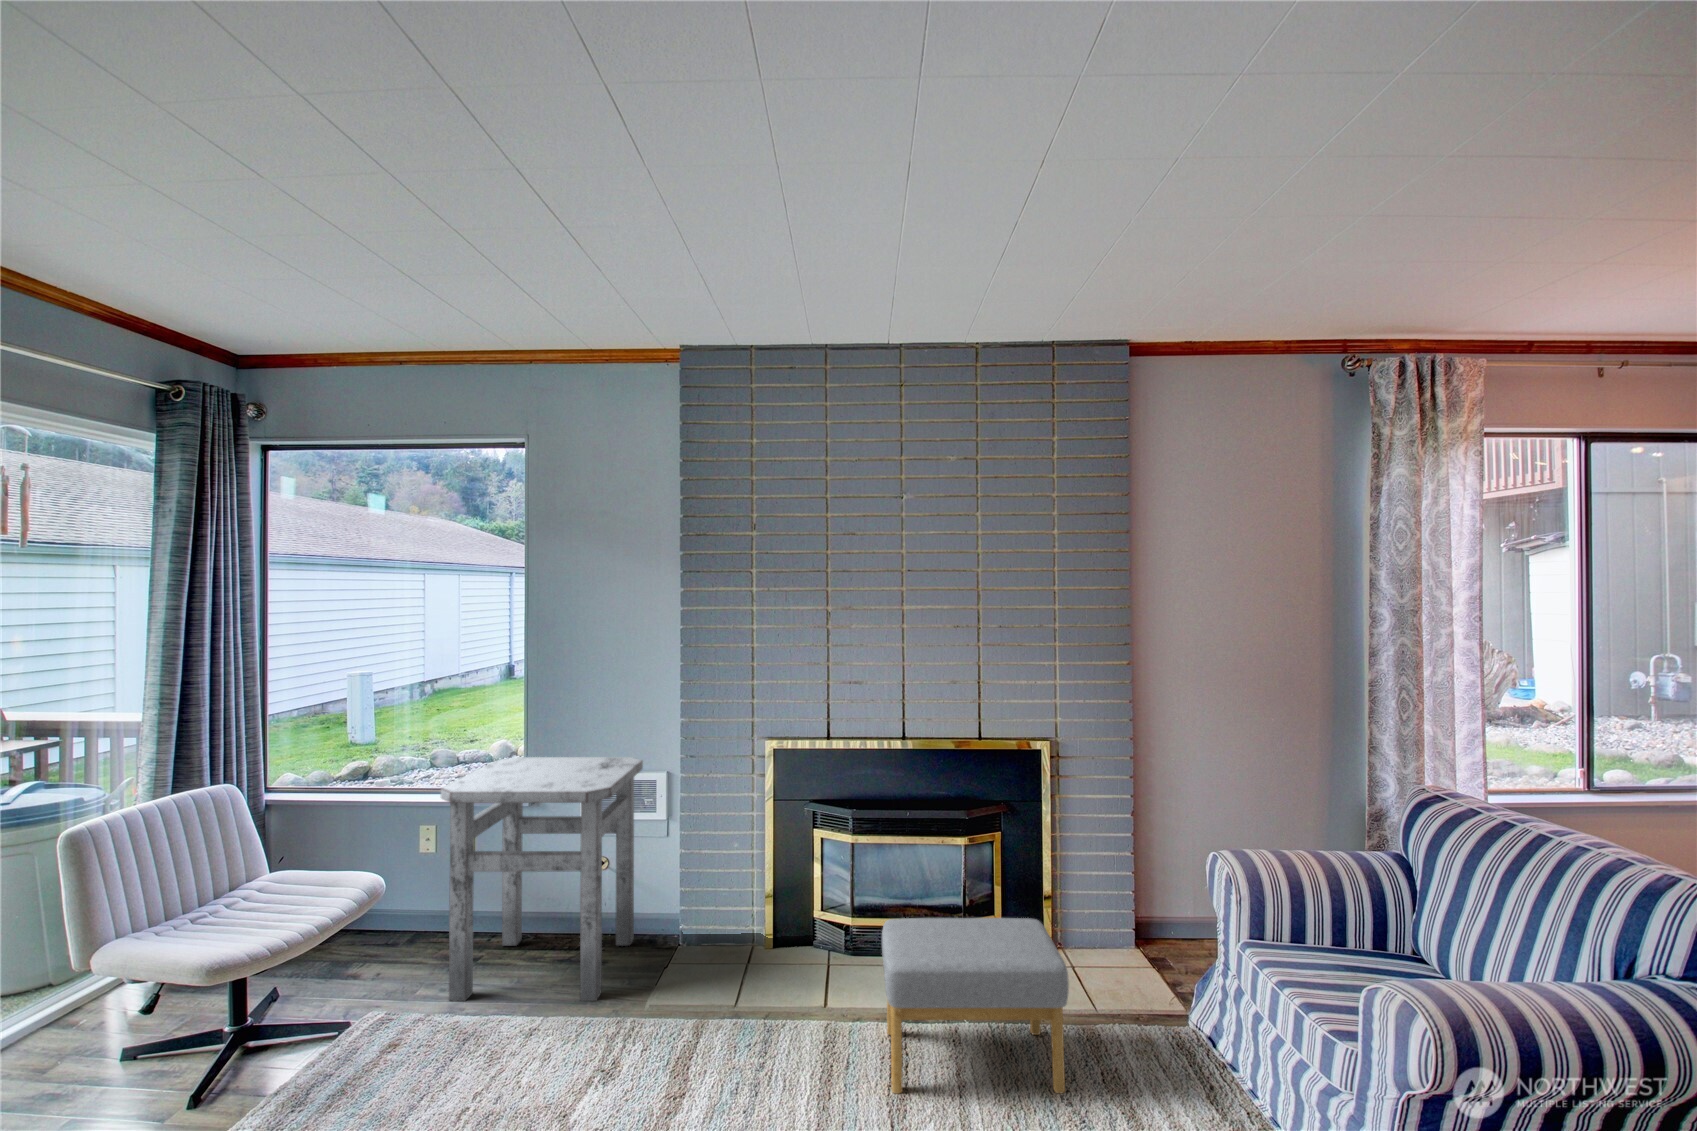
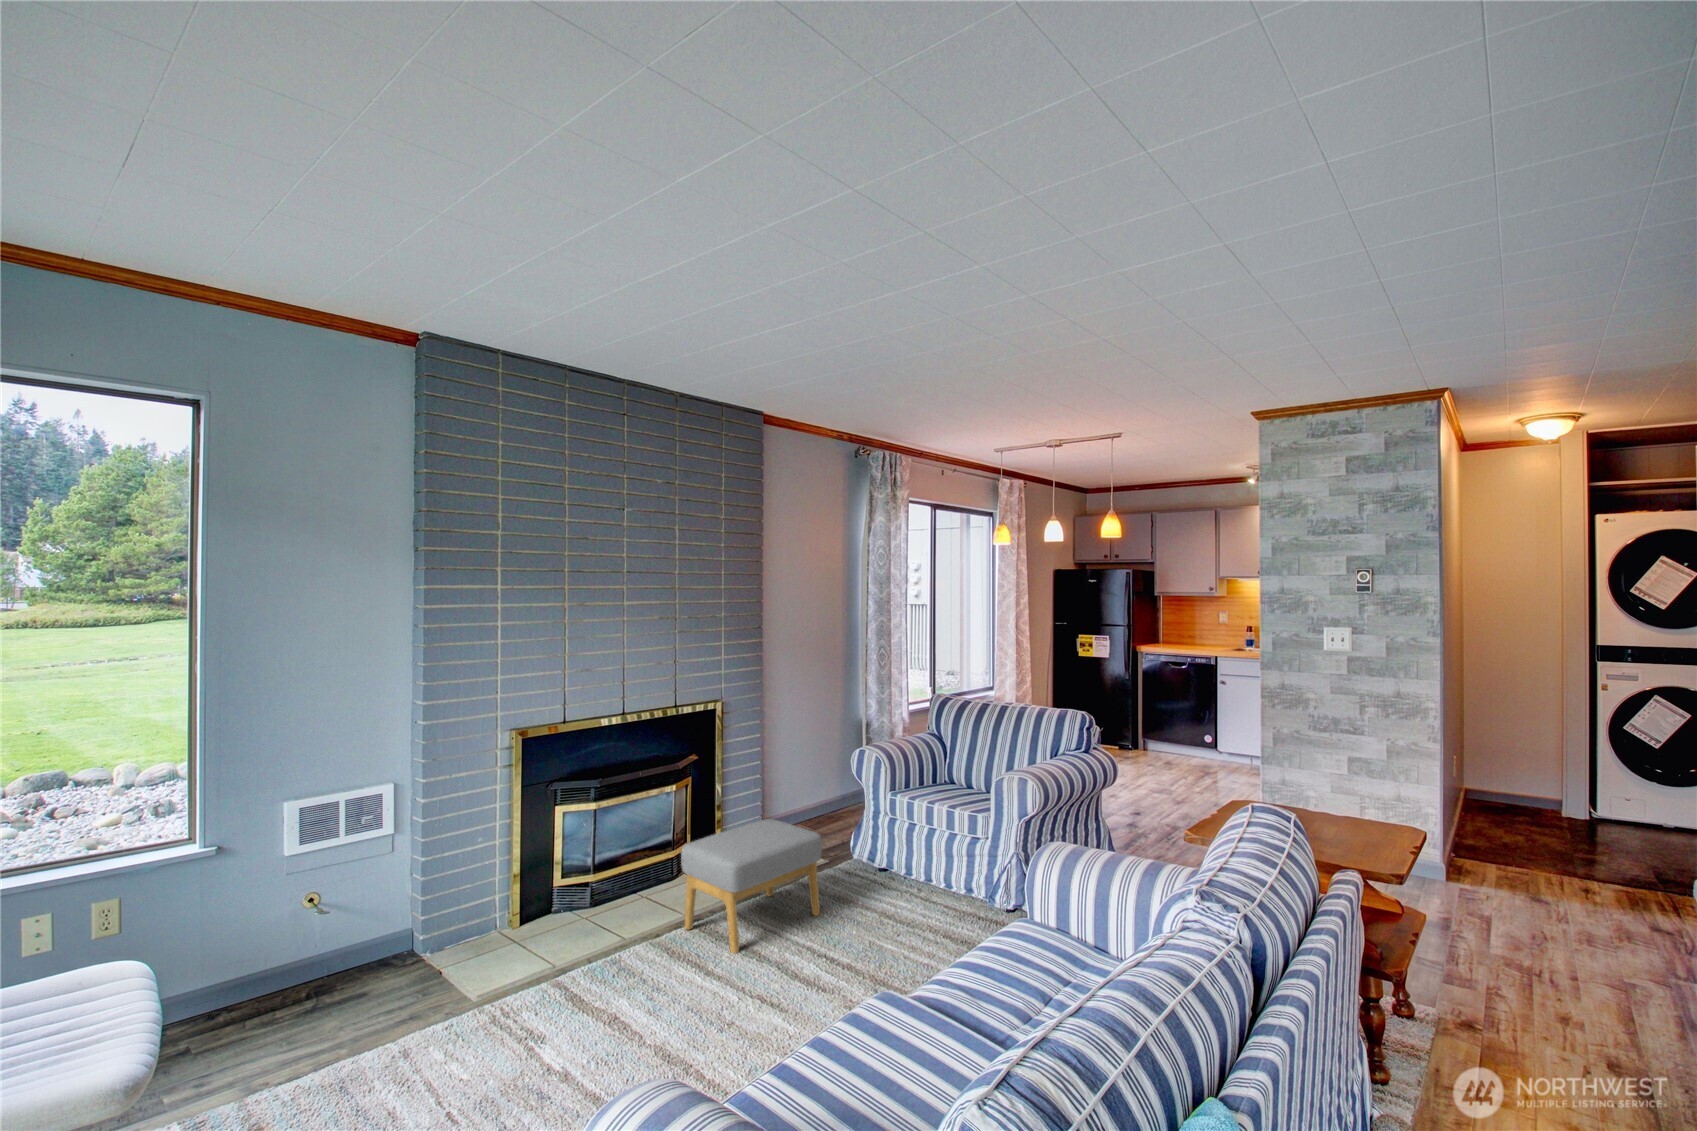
side table: present [441,757,643,1001] -> none [186,775,422,1077]

